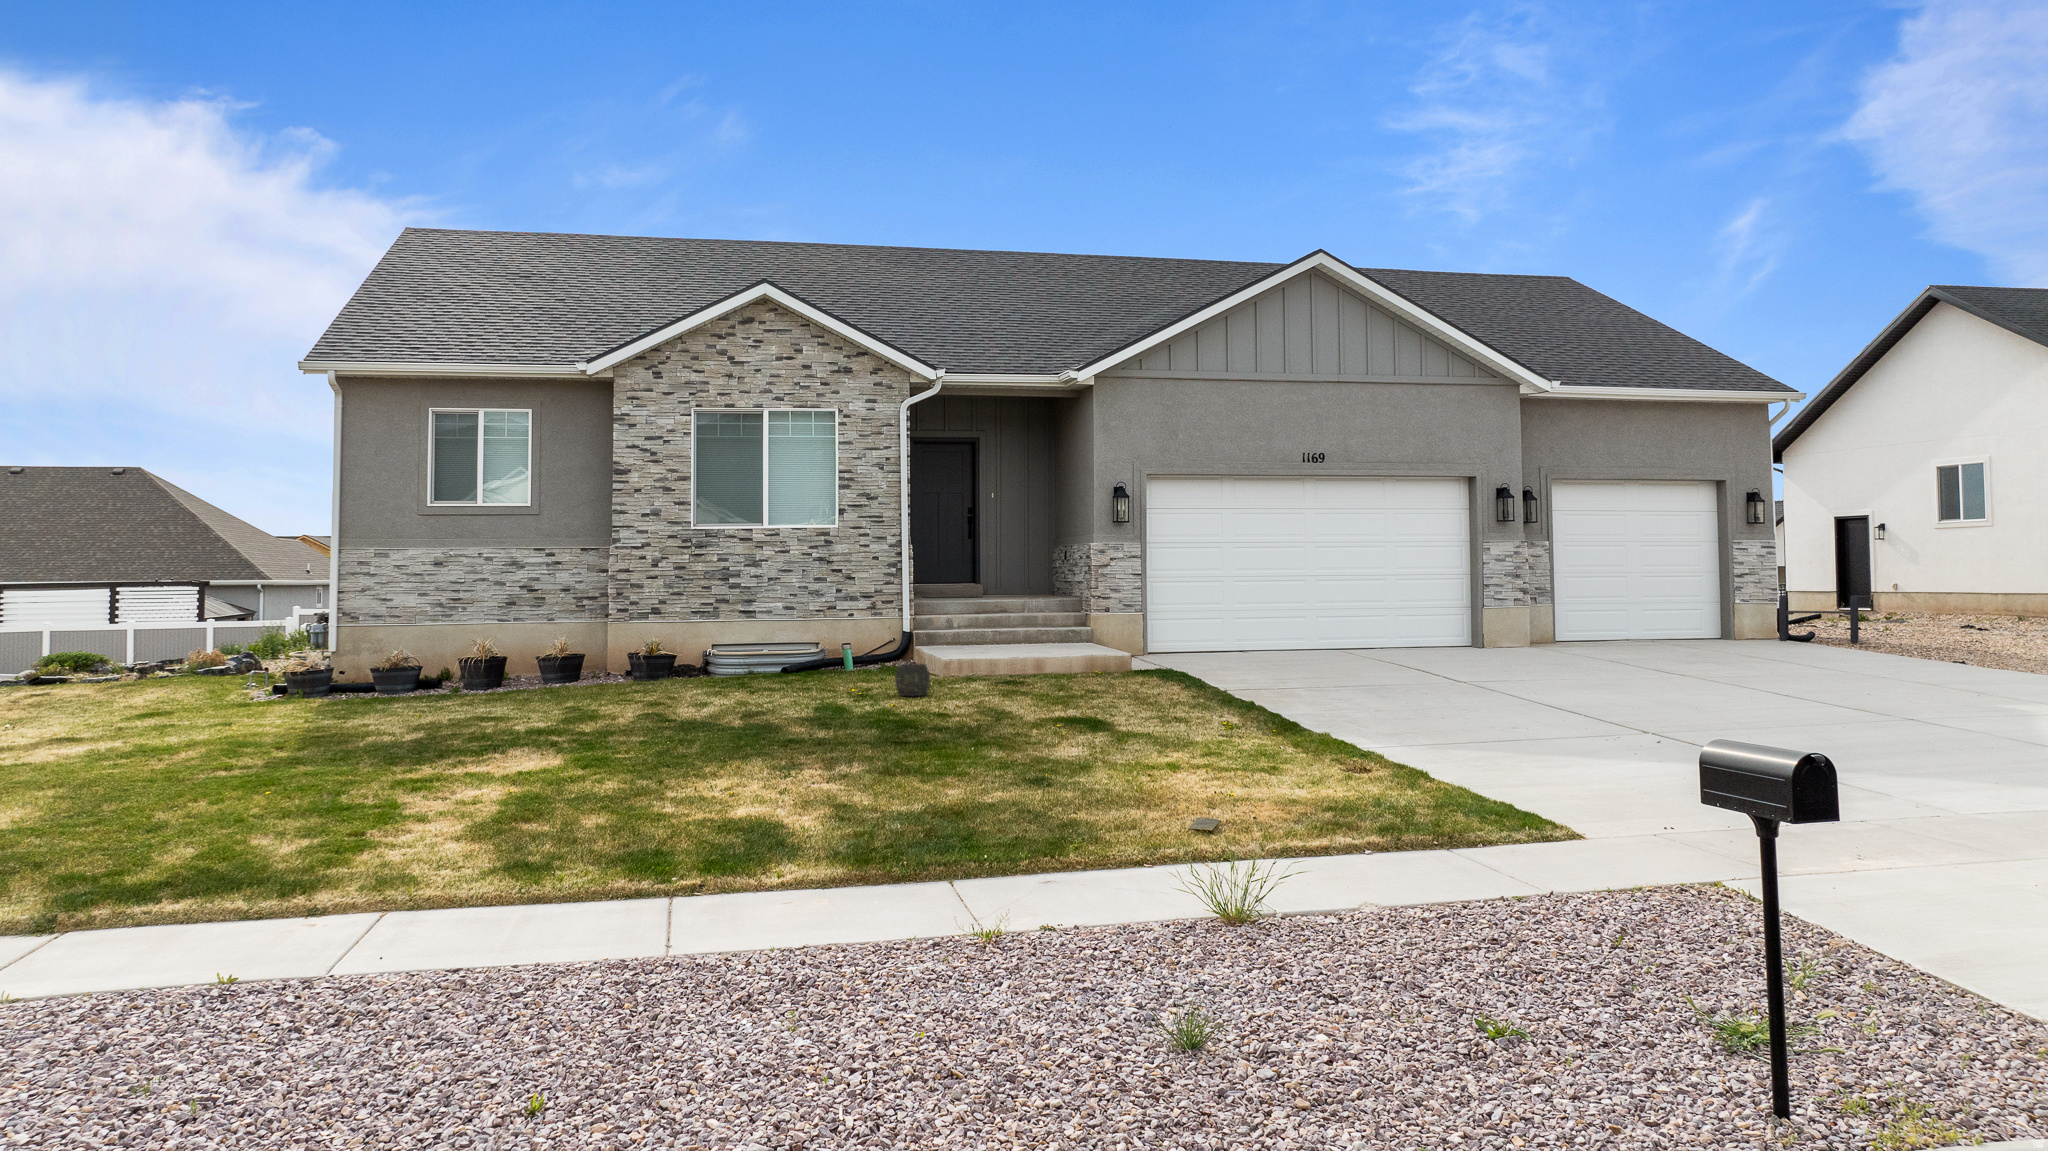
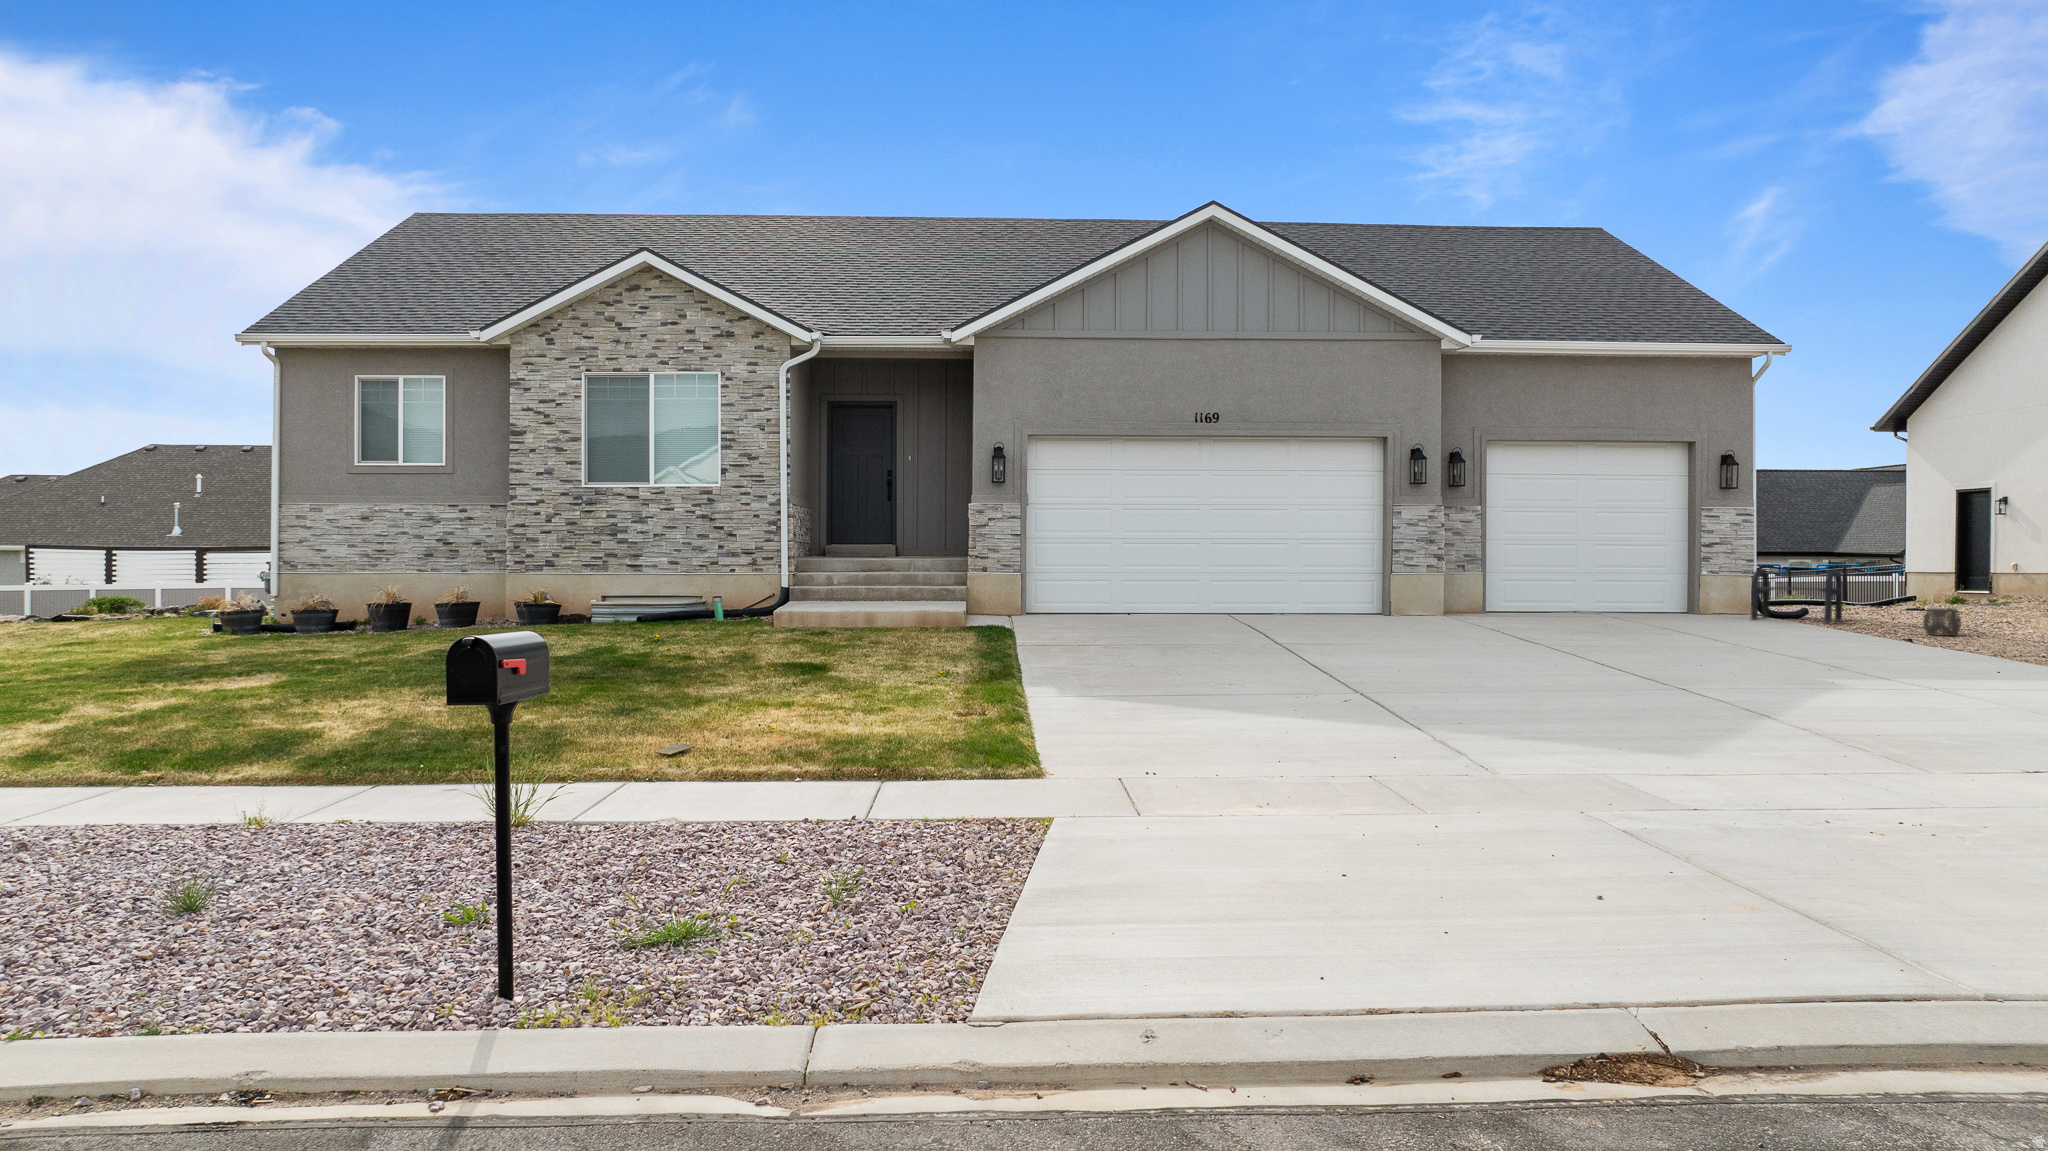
woven basket: present [895,664,930,696] -> present [1923,608,1961,636]

